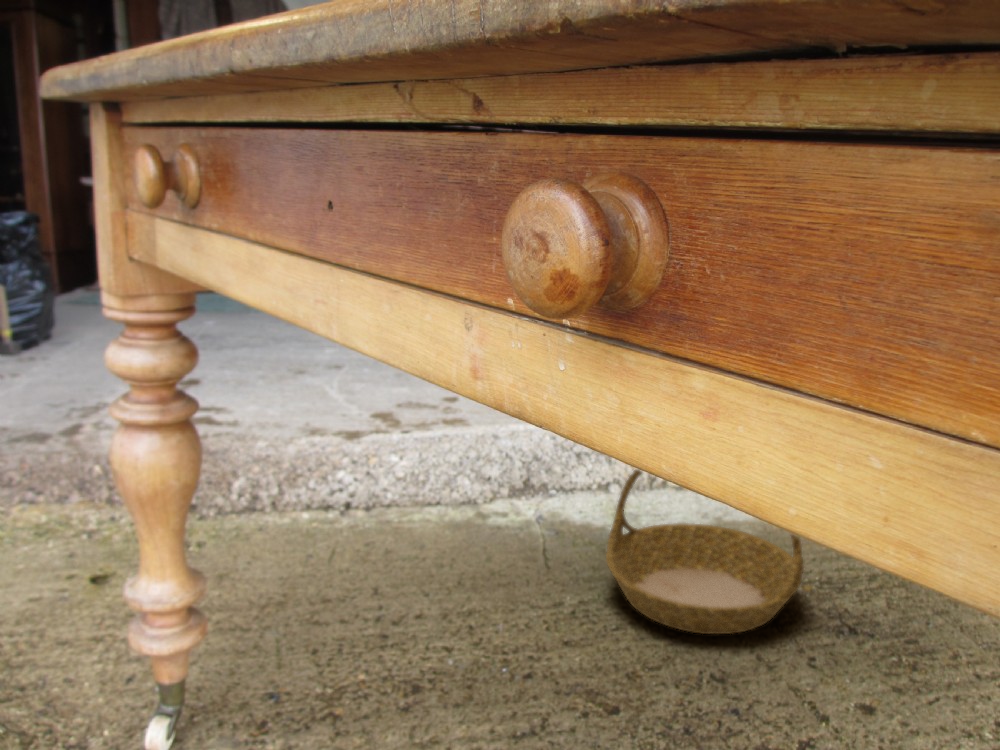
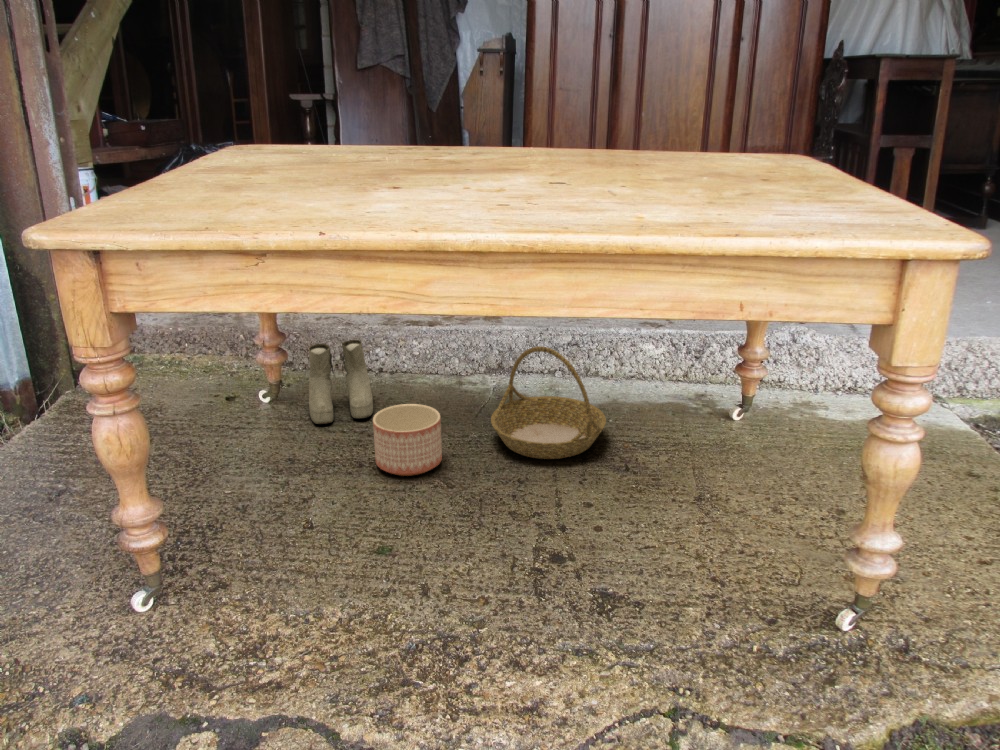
boots: none [258,457,378,612] -> present [309,340,373,424]
planter: none [443,560,568,702] -> present [373,404,442,476]

